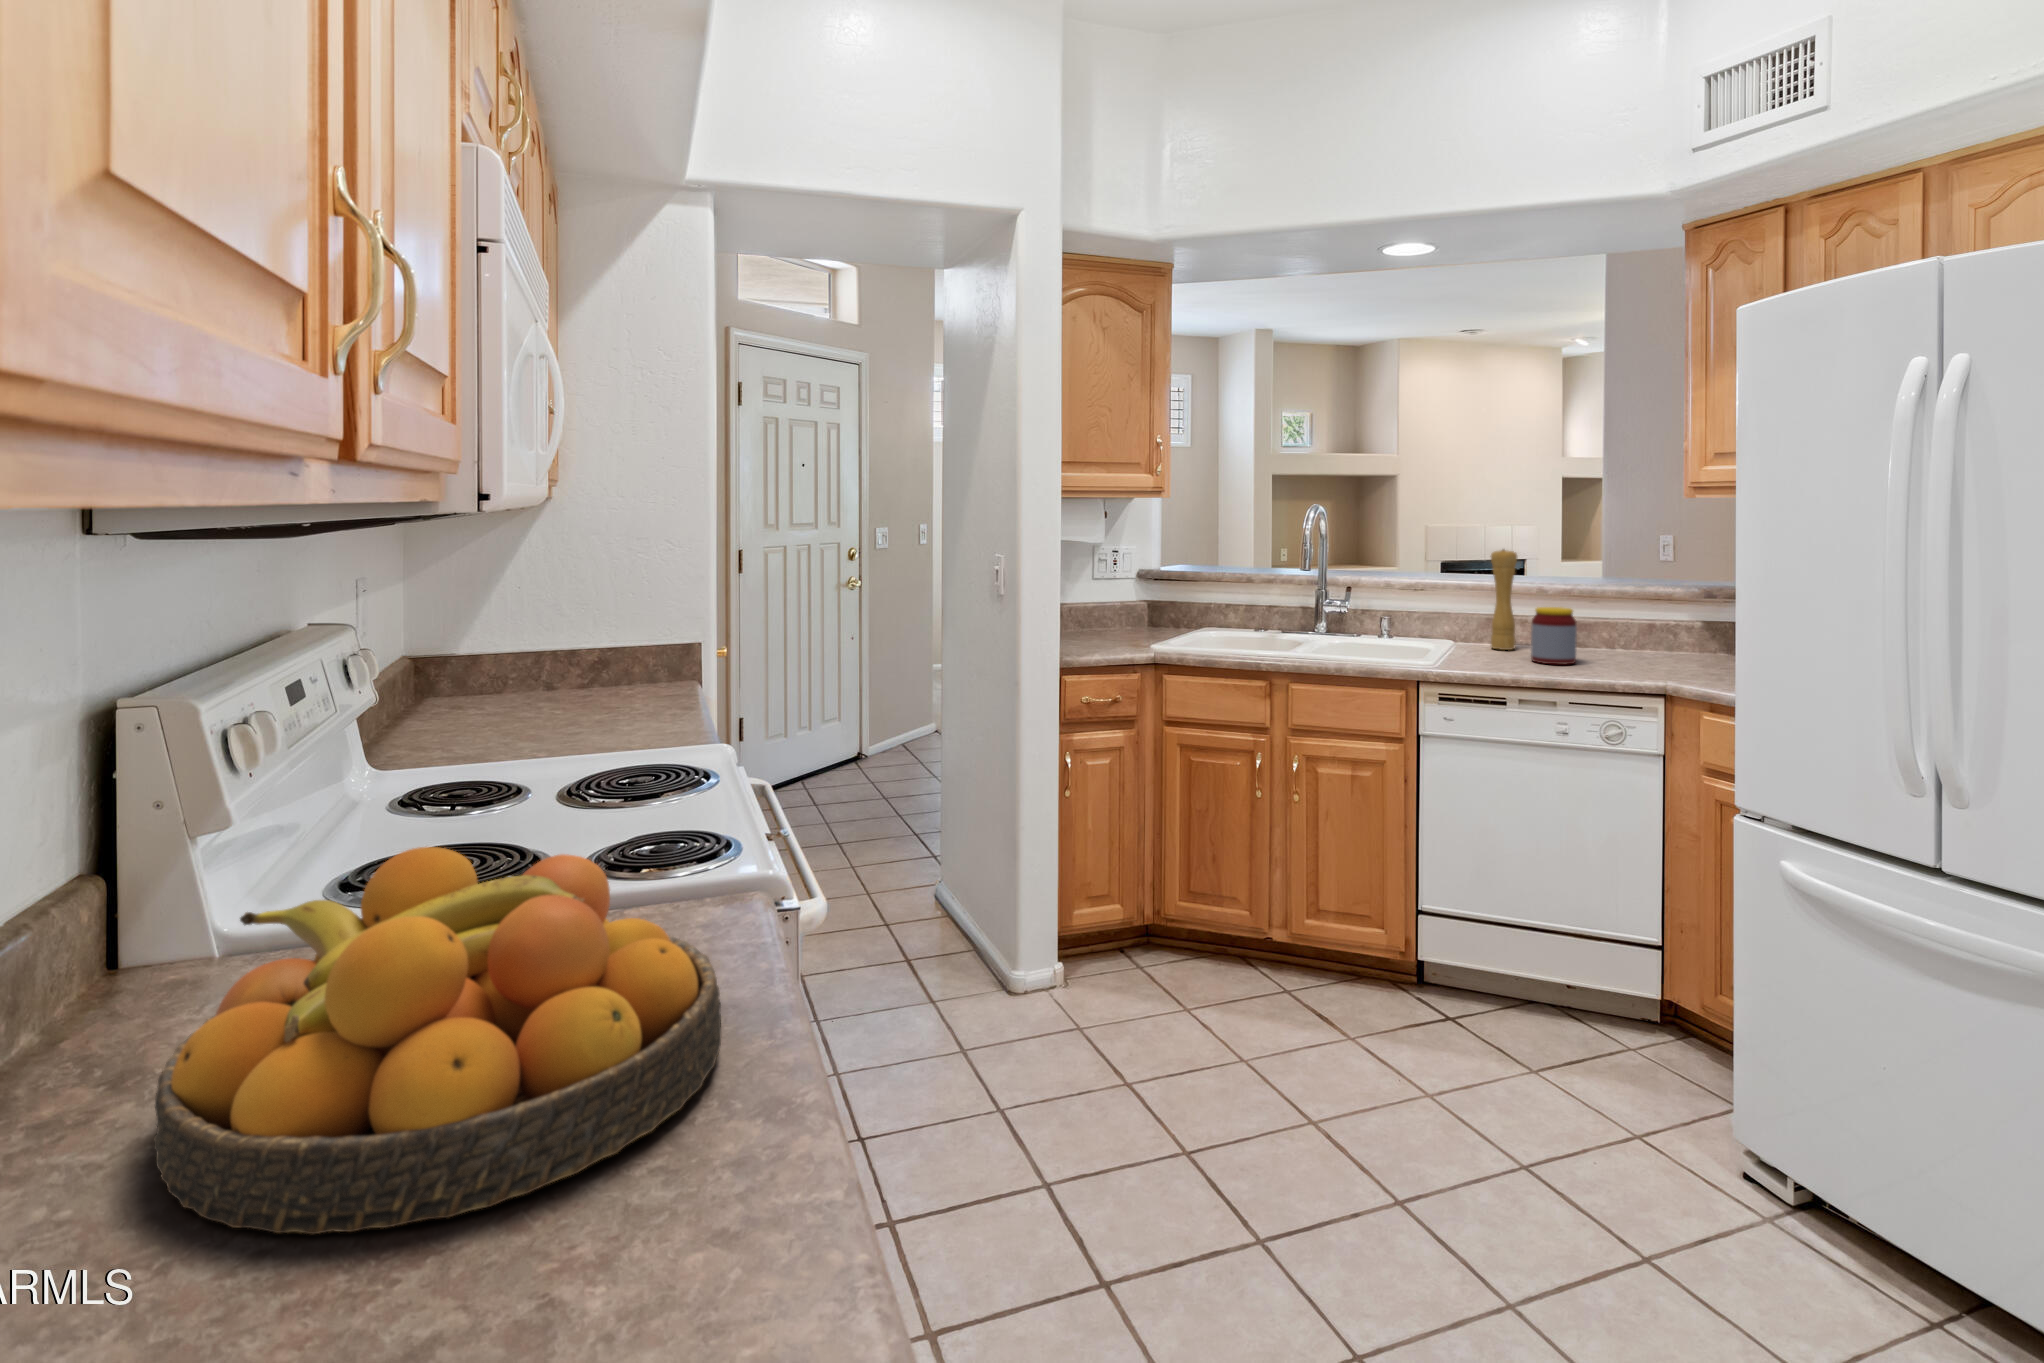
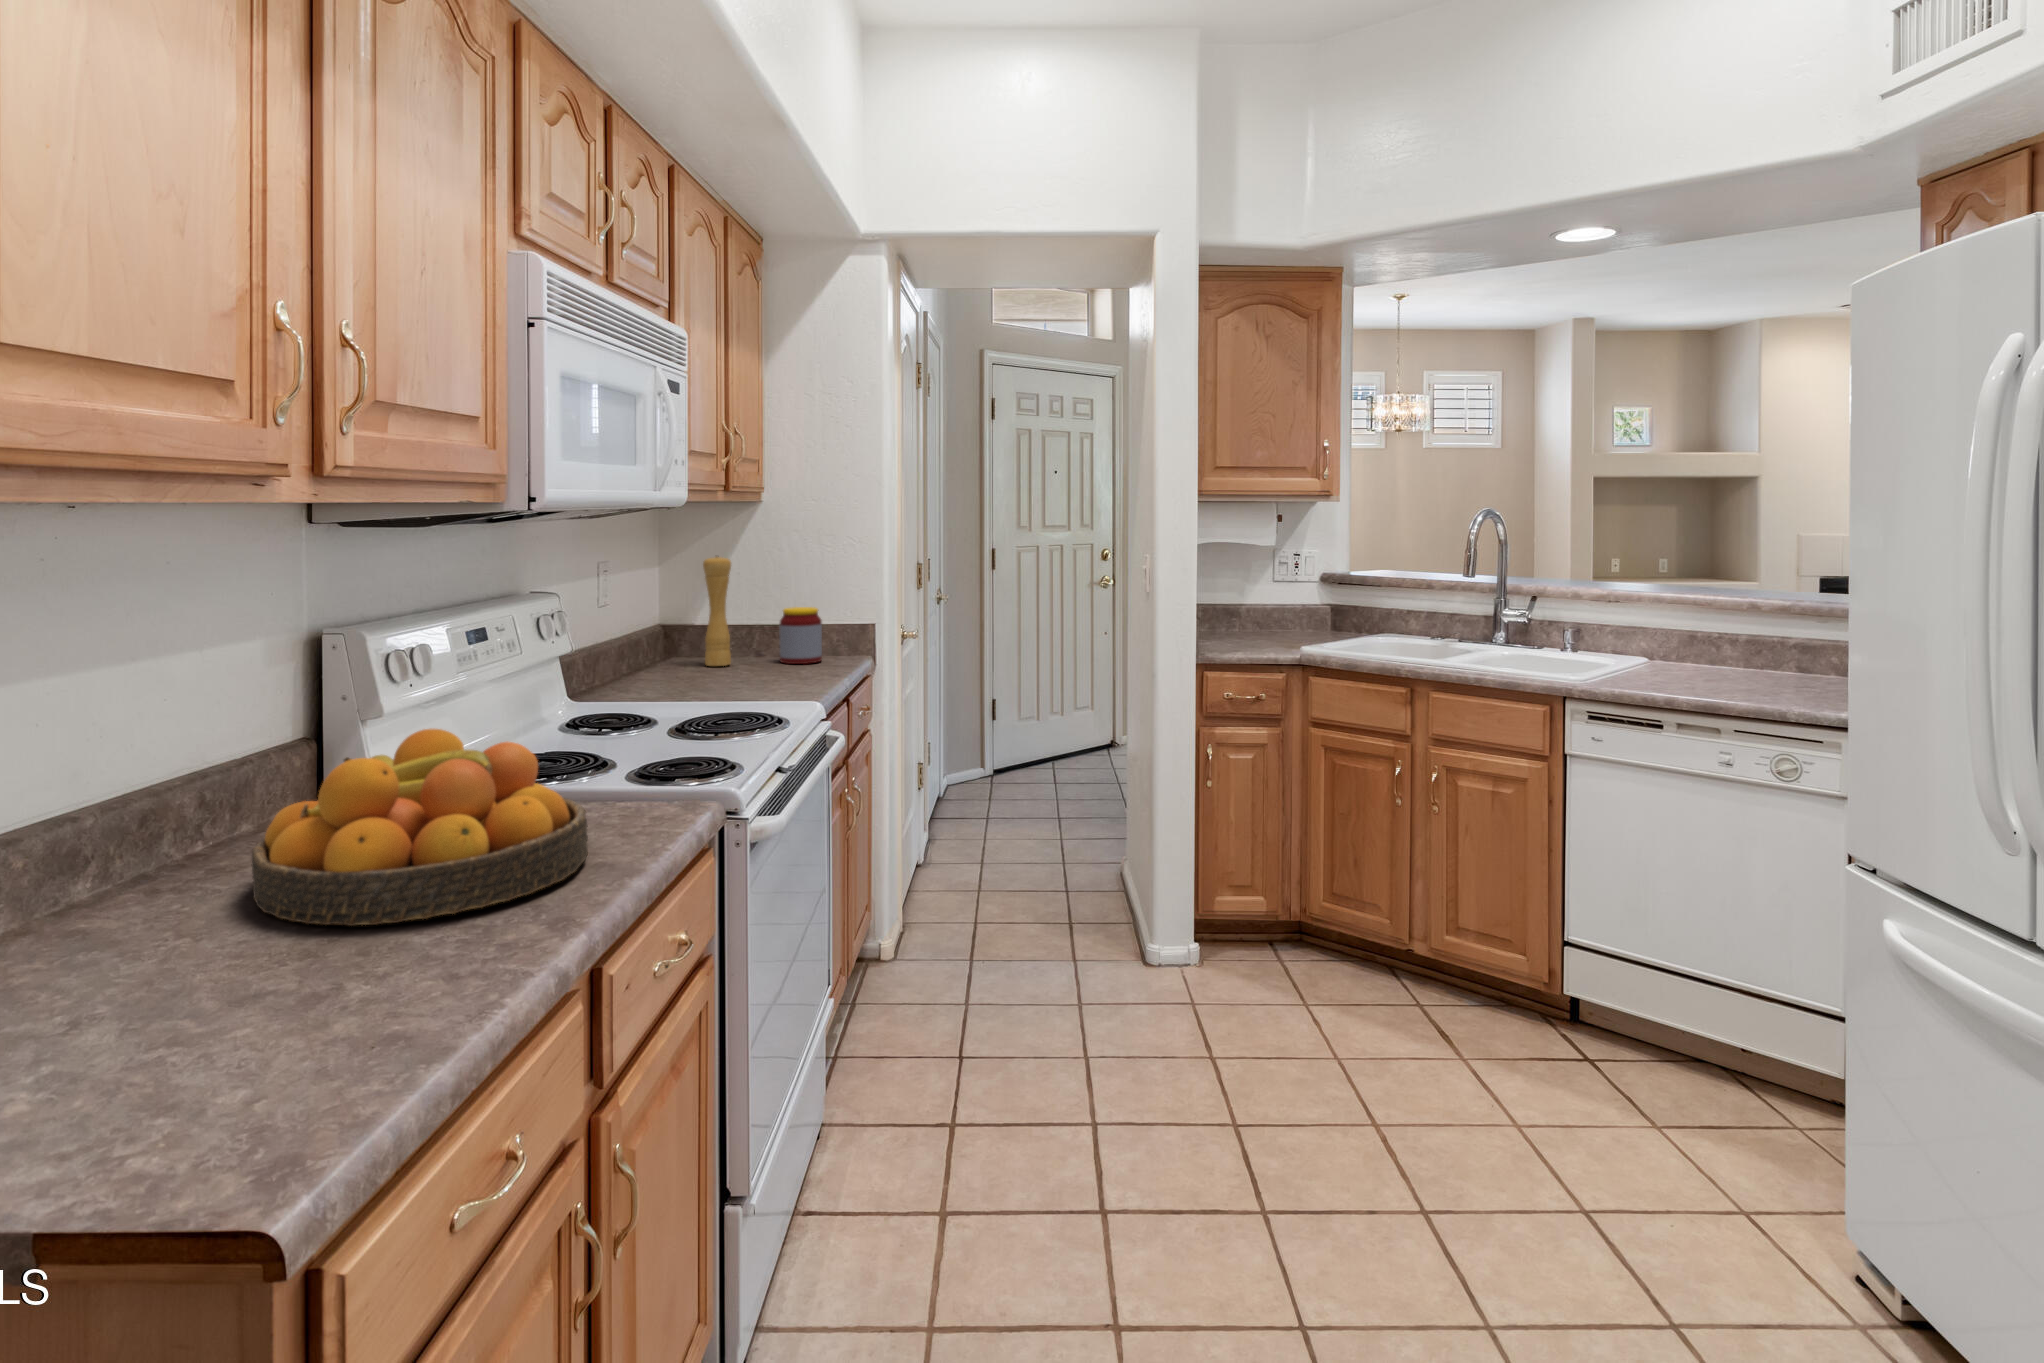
pepper mill: present [1491,549,1517,650] -> present [703,556,731,666]
jar: present [1531,607,1577,664] -> present [779,607,822,664]

